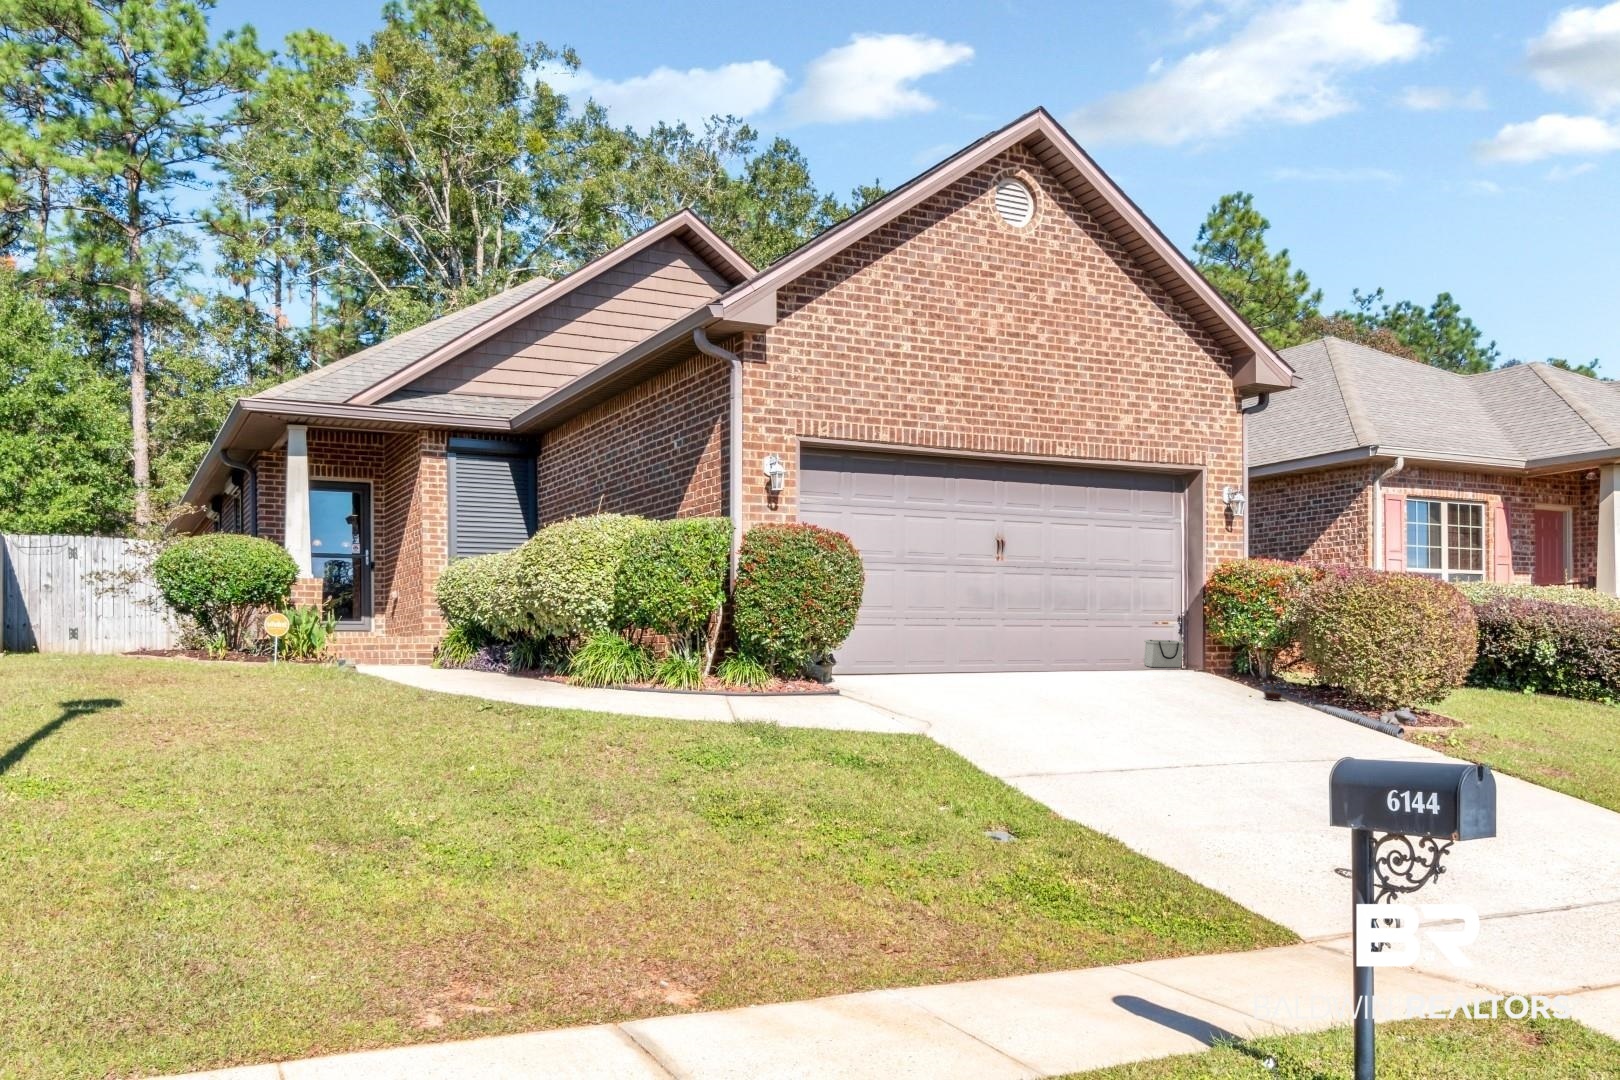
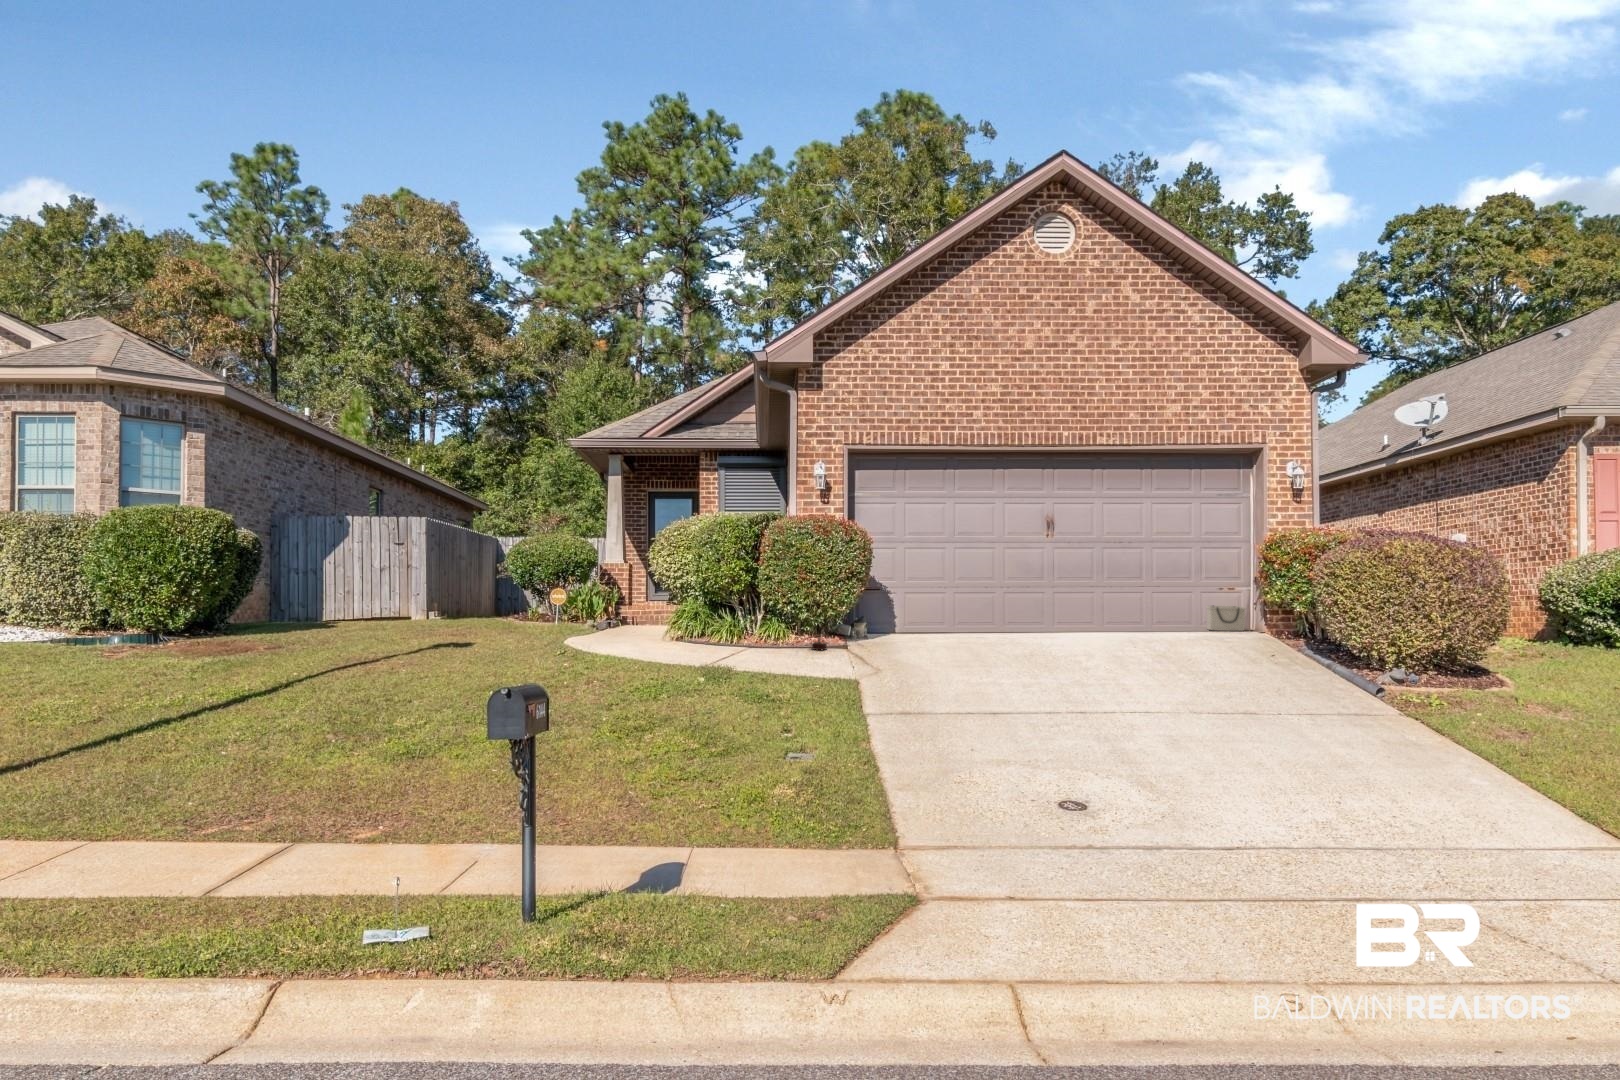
potted plant: present [1262,663,1294,701] -> present [811,619,827,650]

